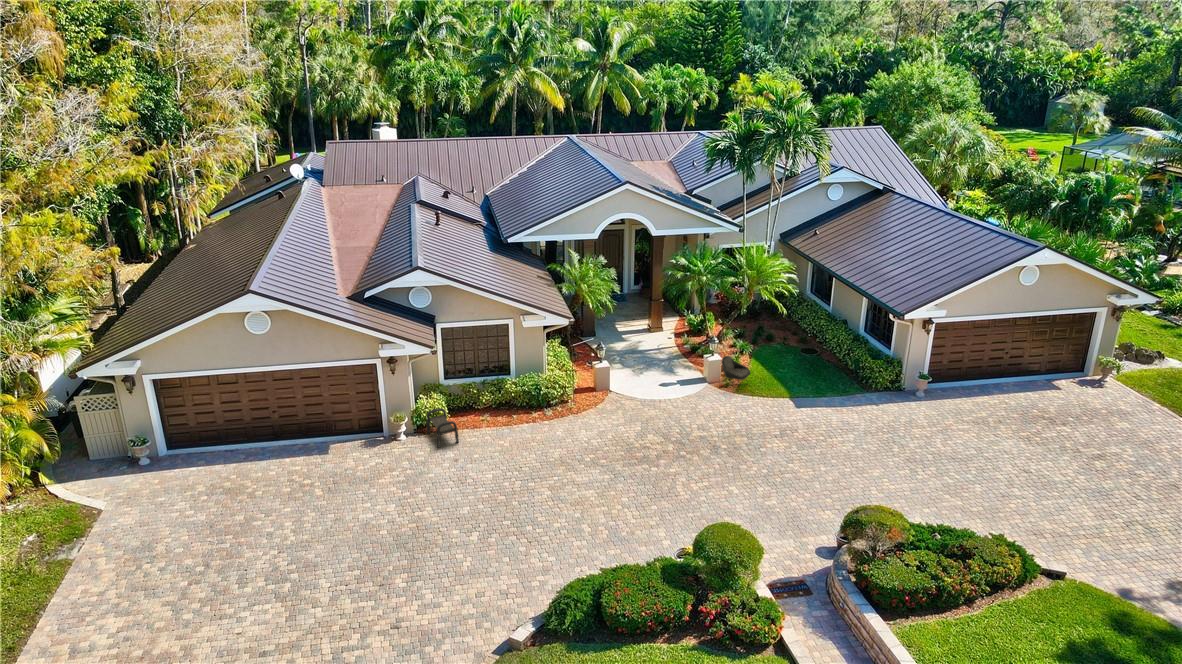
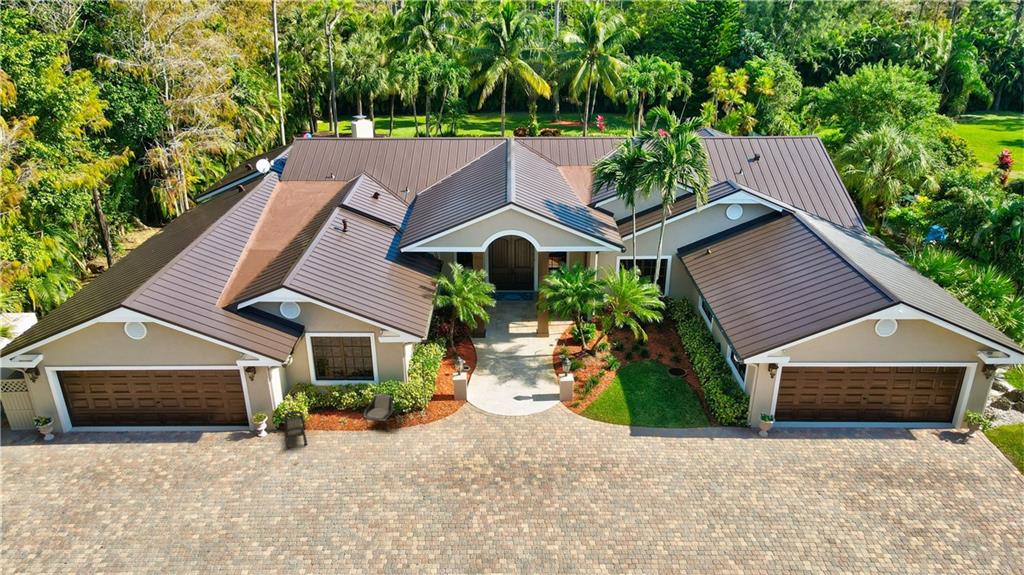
lounge chair: present [722,356,750,391] -> present [364,393,393,431]

